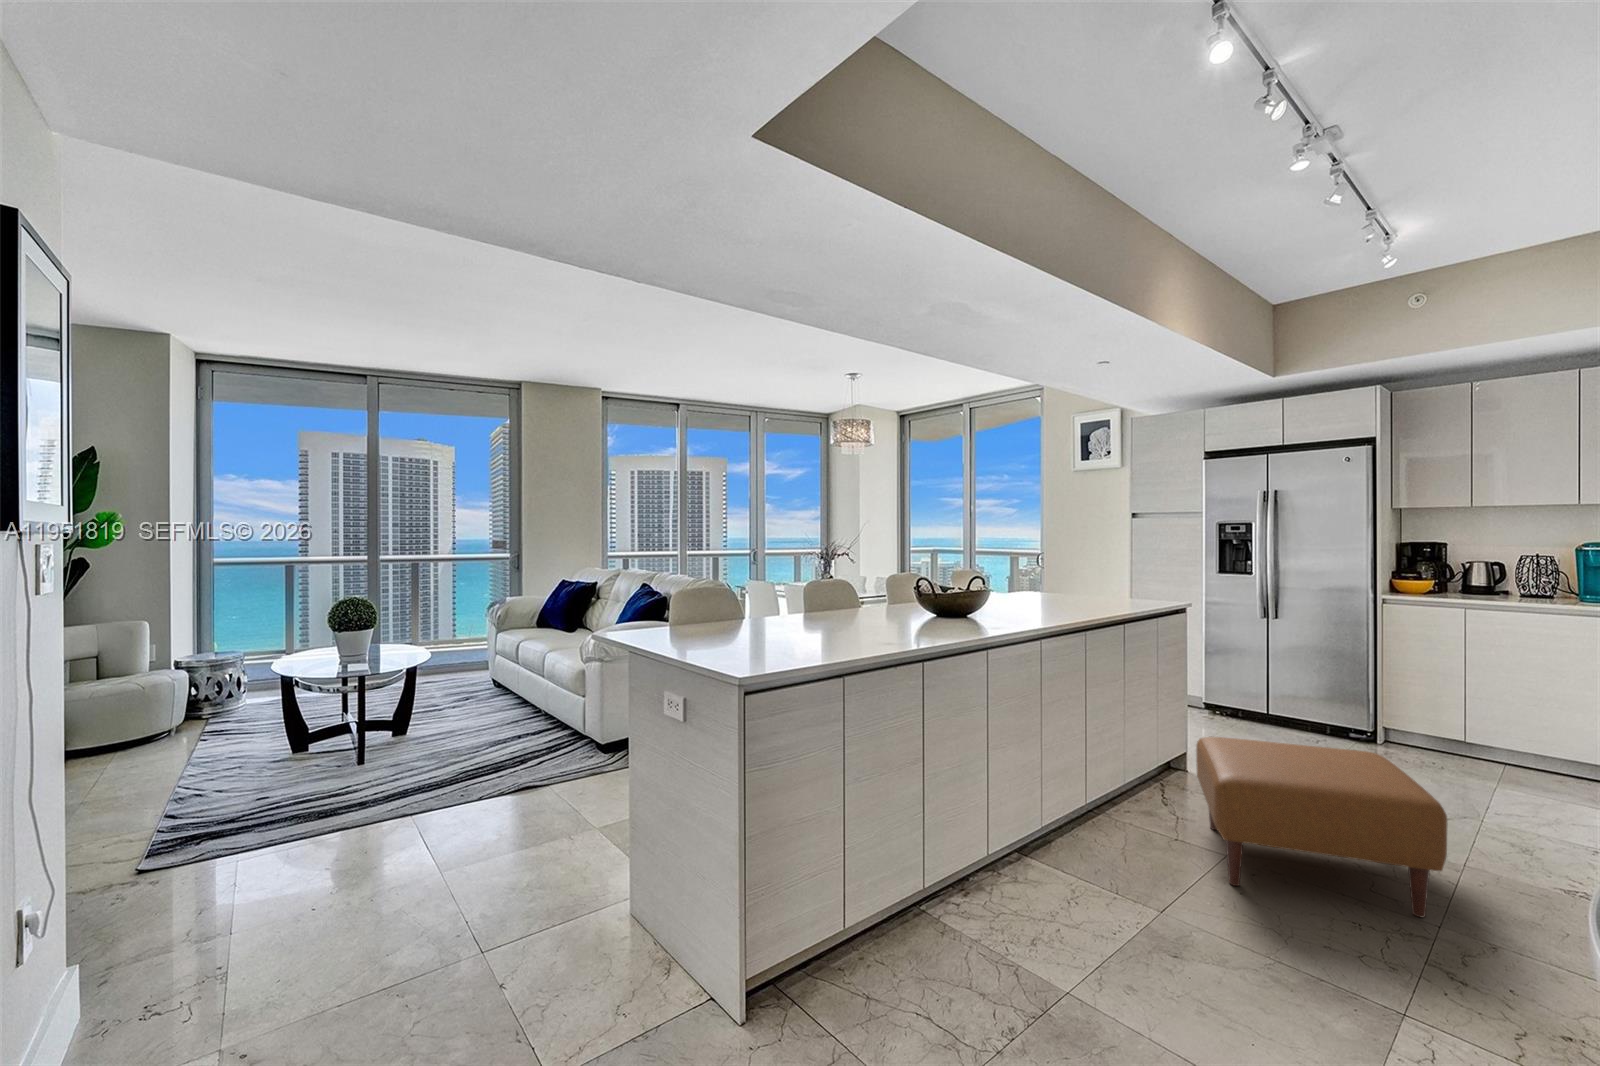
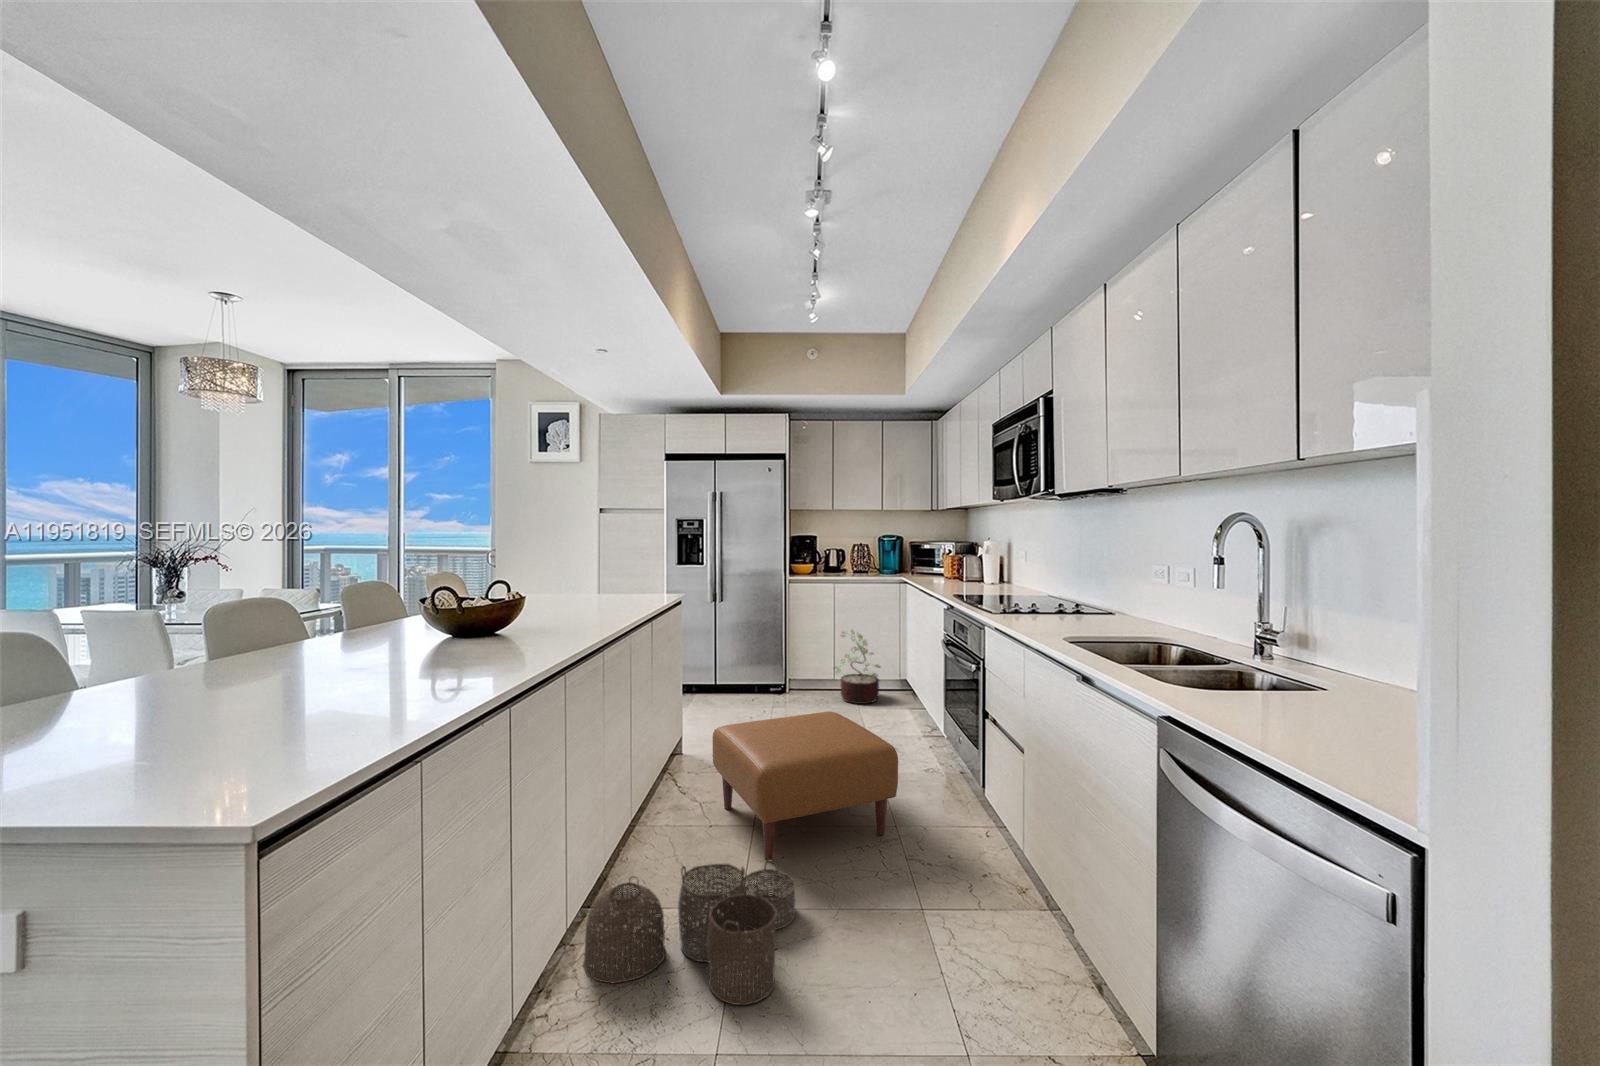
decorative plant: none [1458,673,1551,783] -> present [834,630,880,704]
woven basket: none [1001,828,1236,980] -> present [583,860,796,1005]

